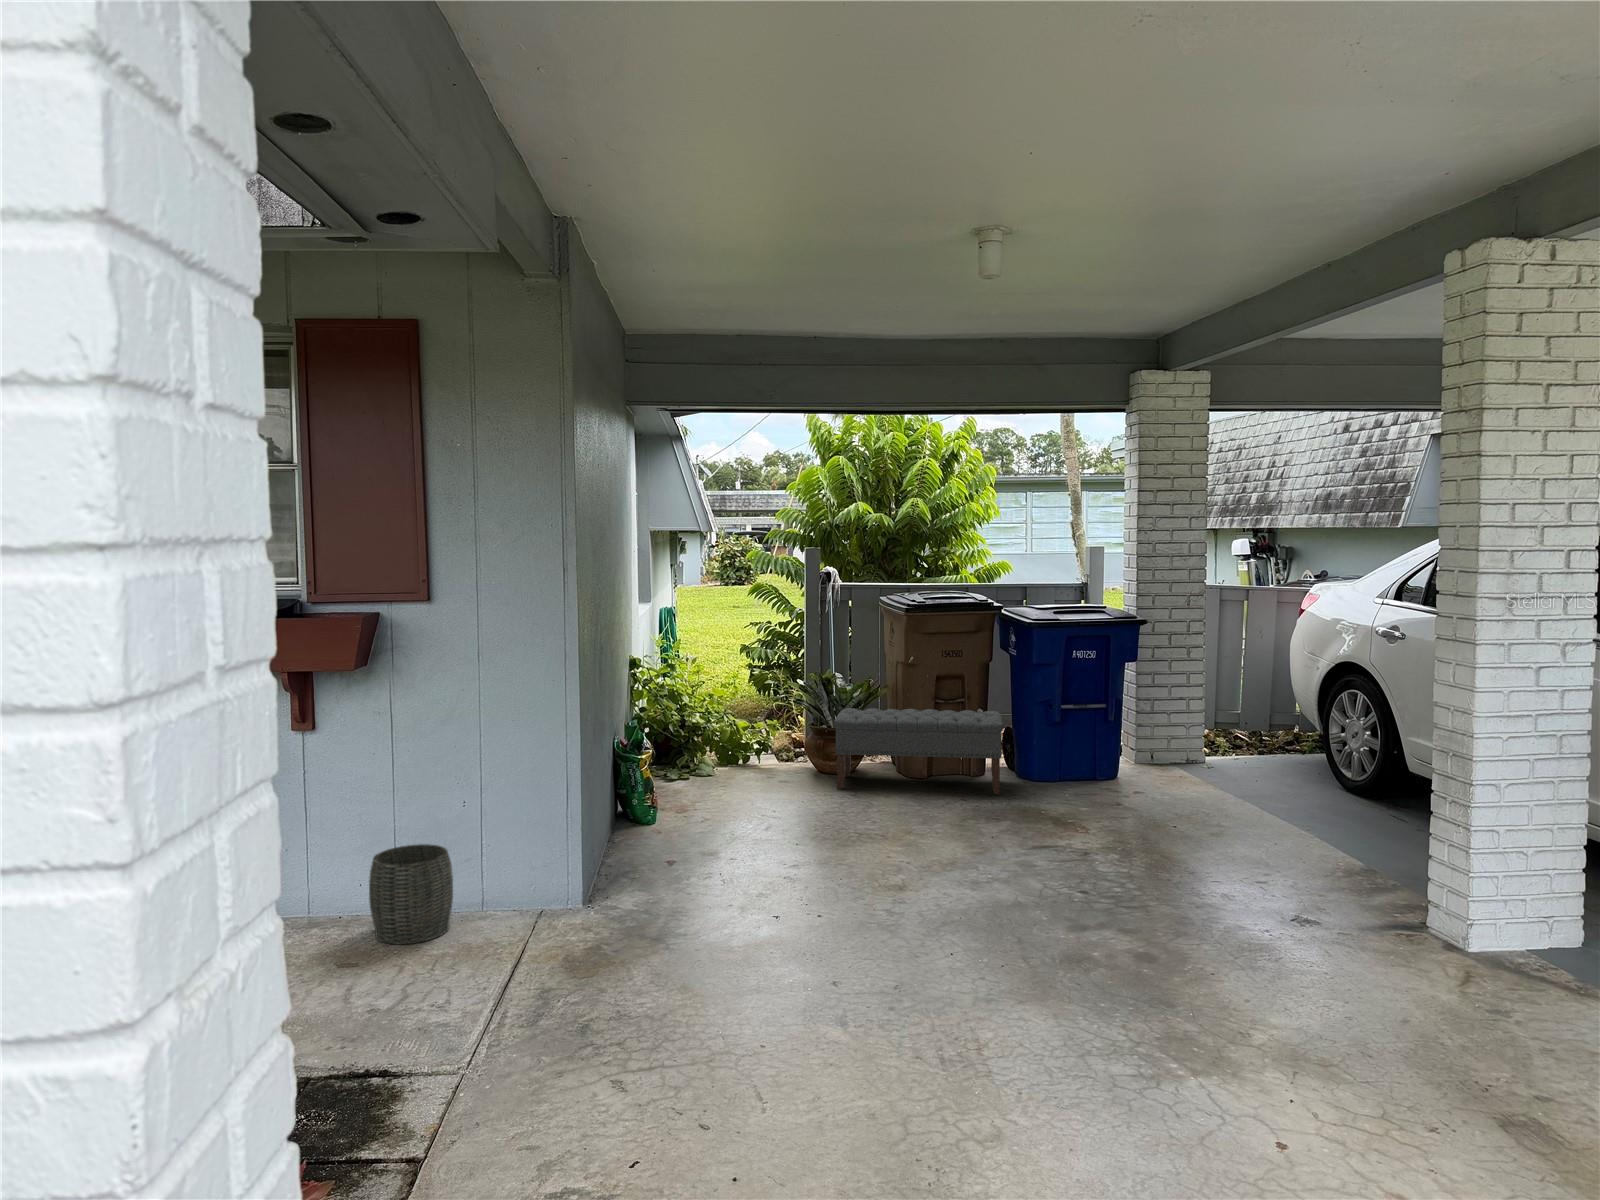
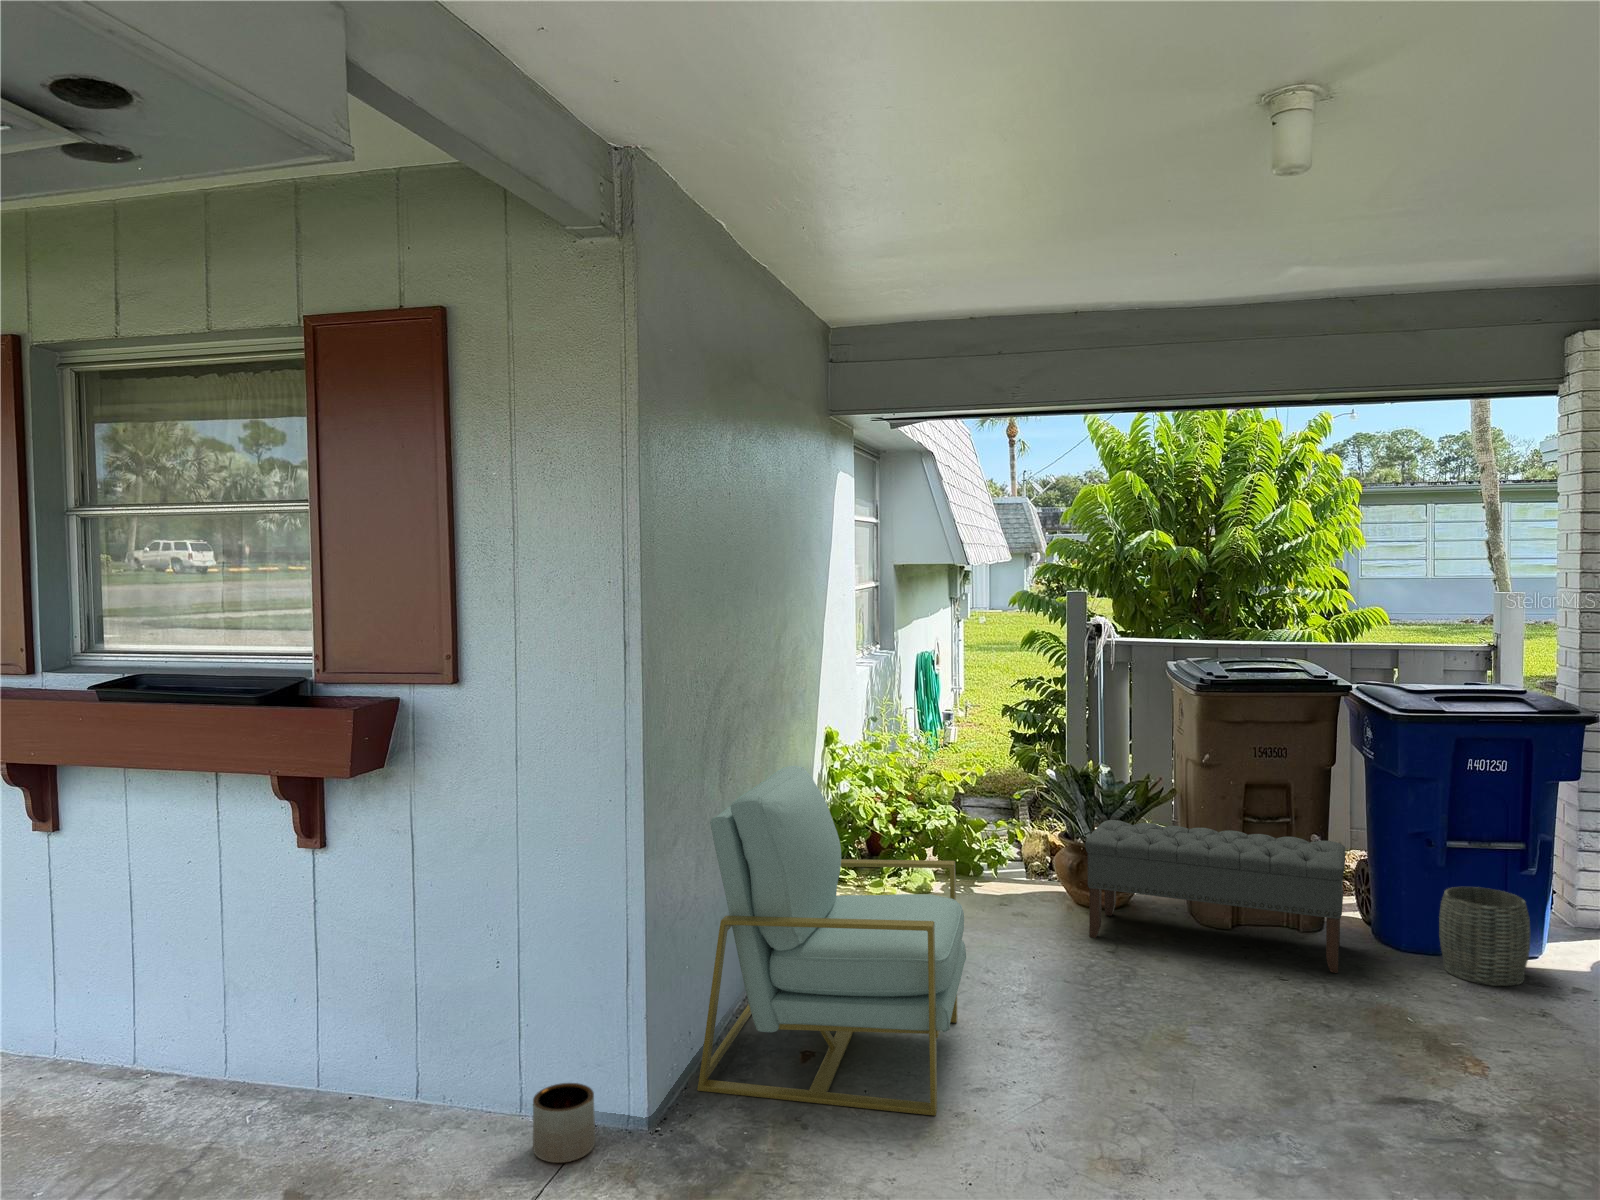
chair: none [604,665,778,888] -> present [697,766,966,1116]
woven basket: present [369,844,453,944] -> present [1439,887,1530,986]
planter: none [505,880,550,930] -> present [533,1083,595,1163]

